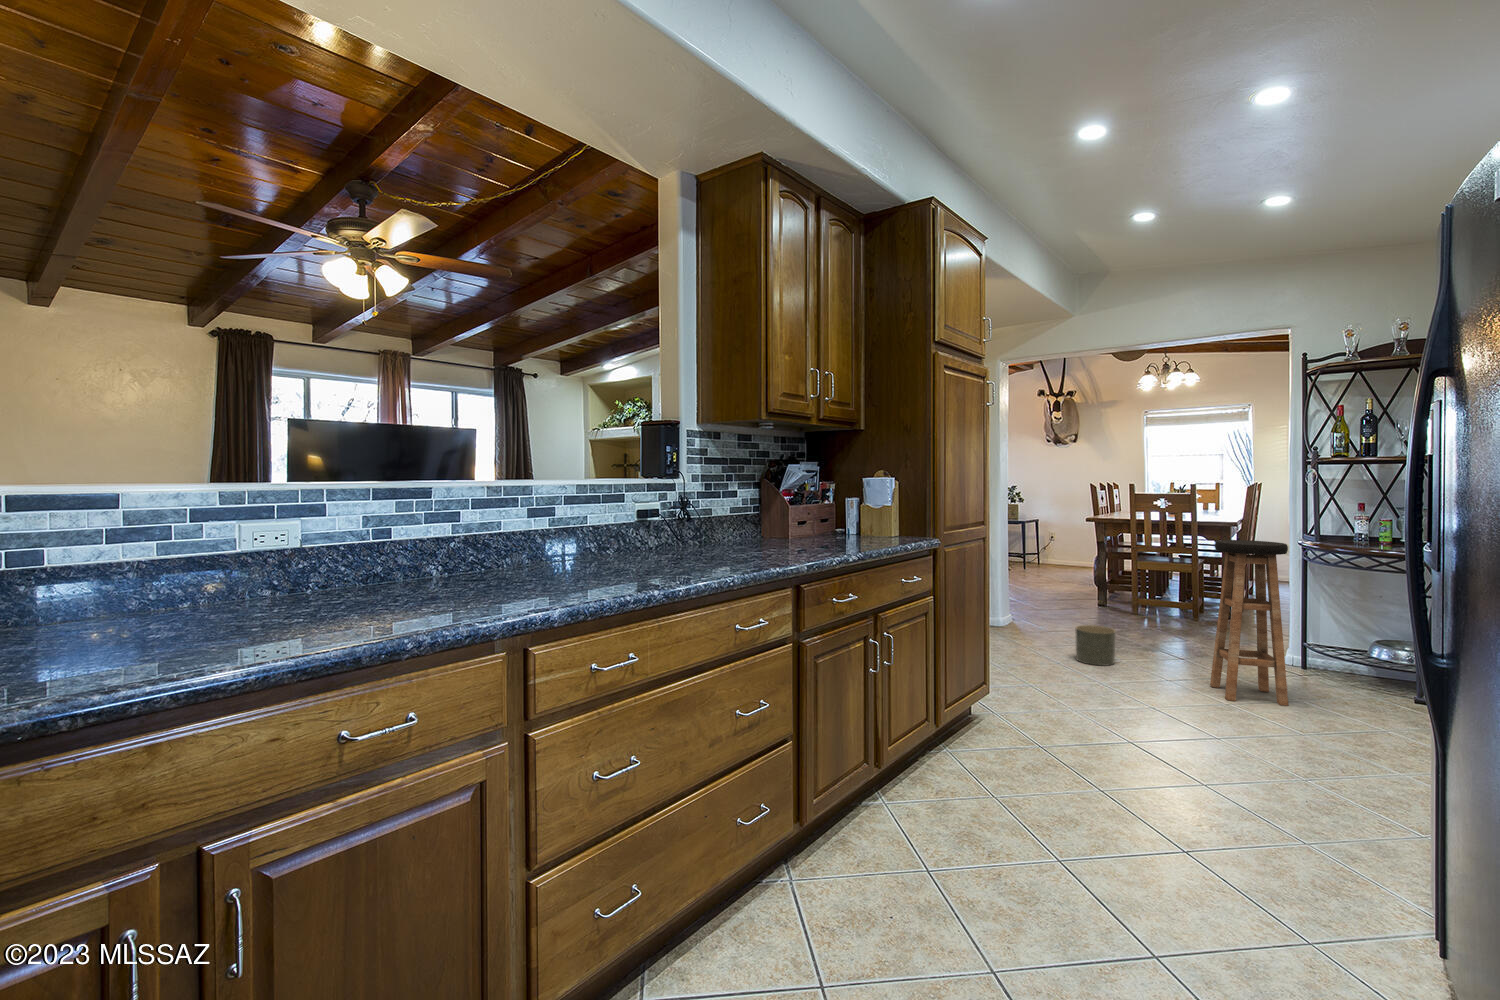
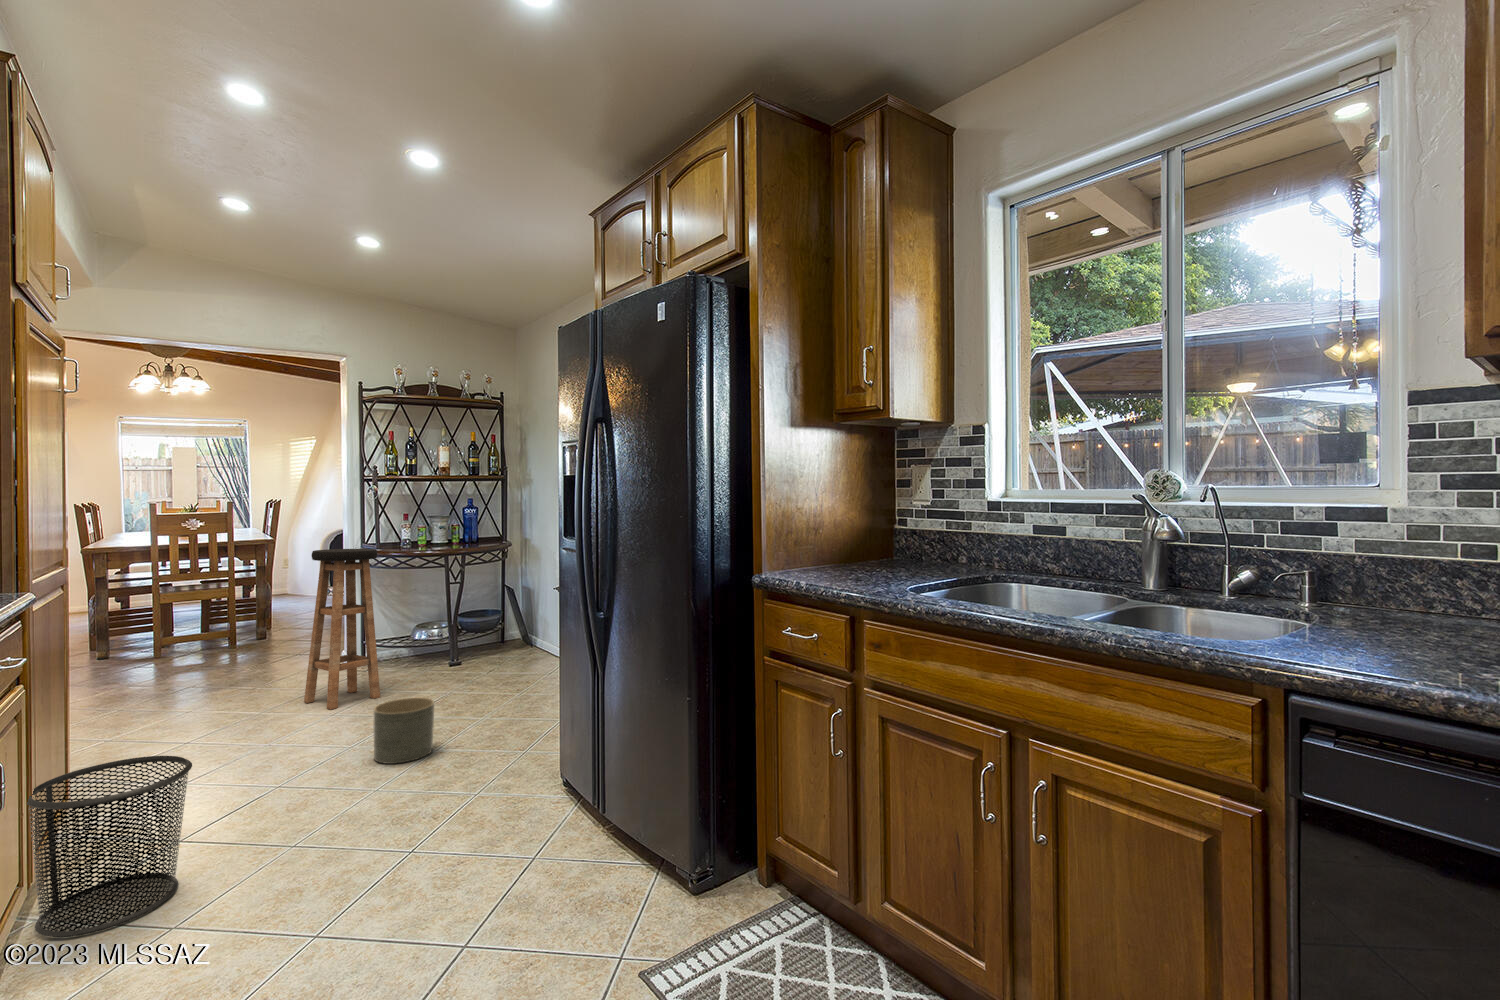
planter: present [1076,625,1116,666] -> present [374,697,434,764]
waste bin: none [952,676,1036,785] -> present [27,756,192,937]

